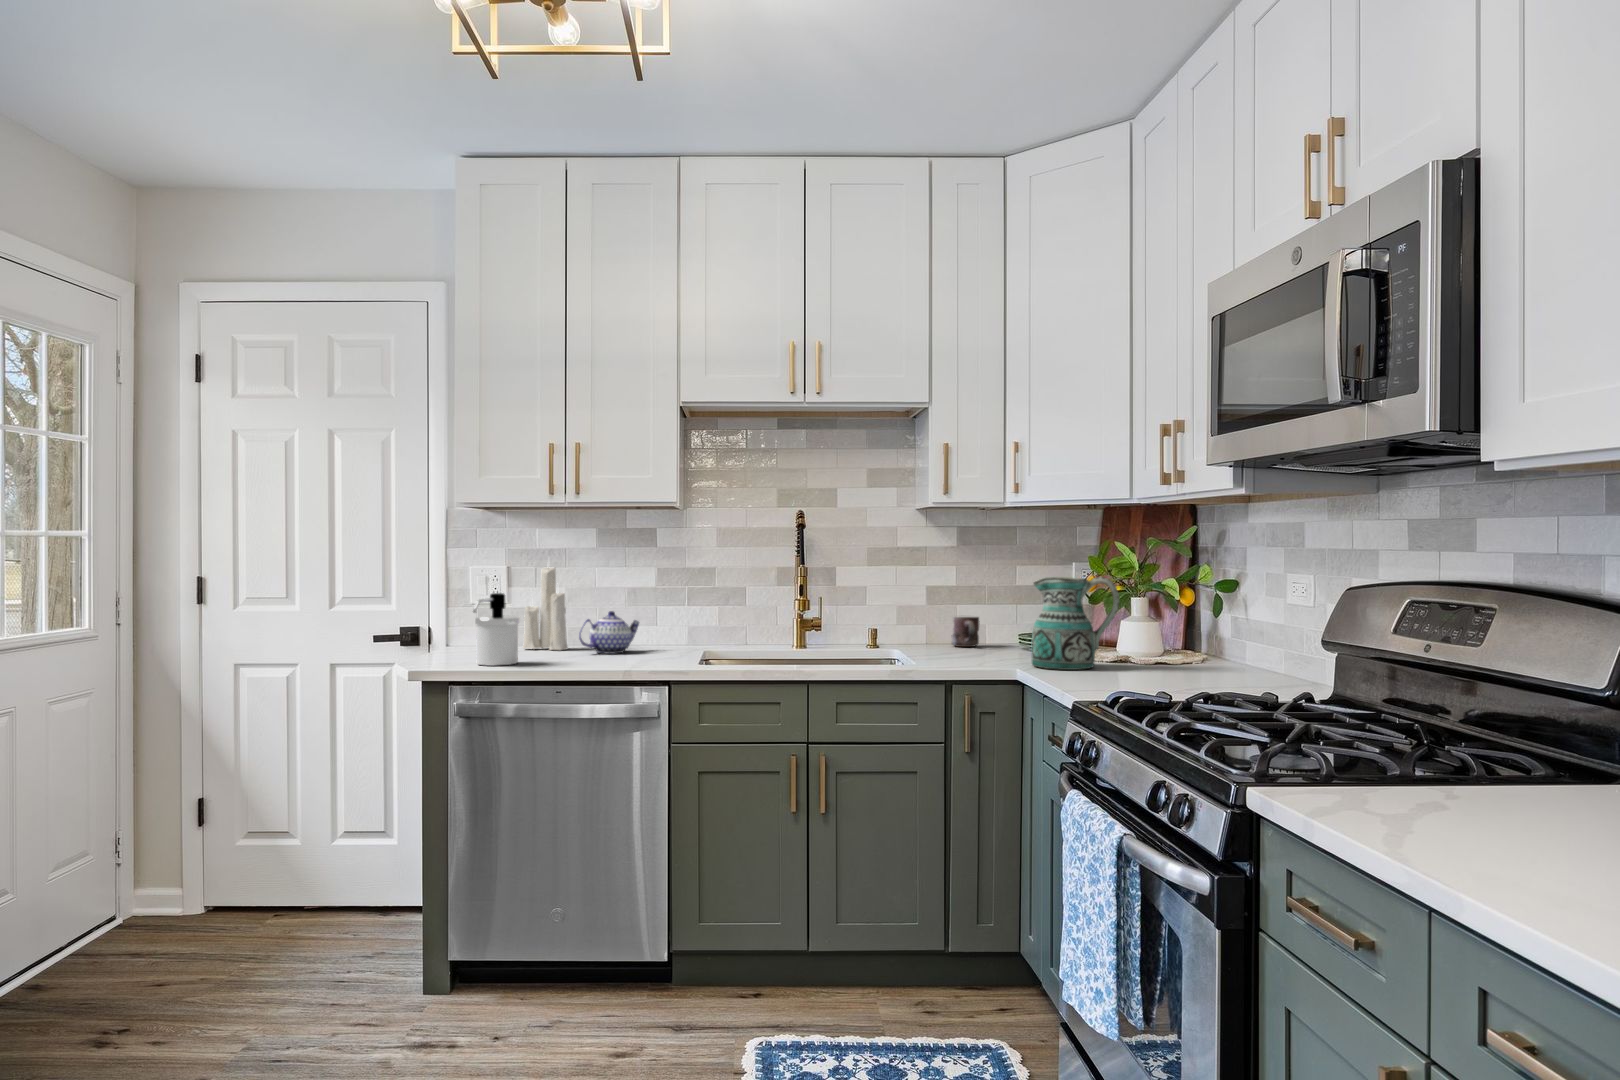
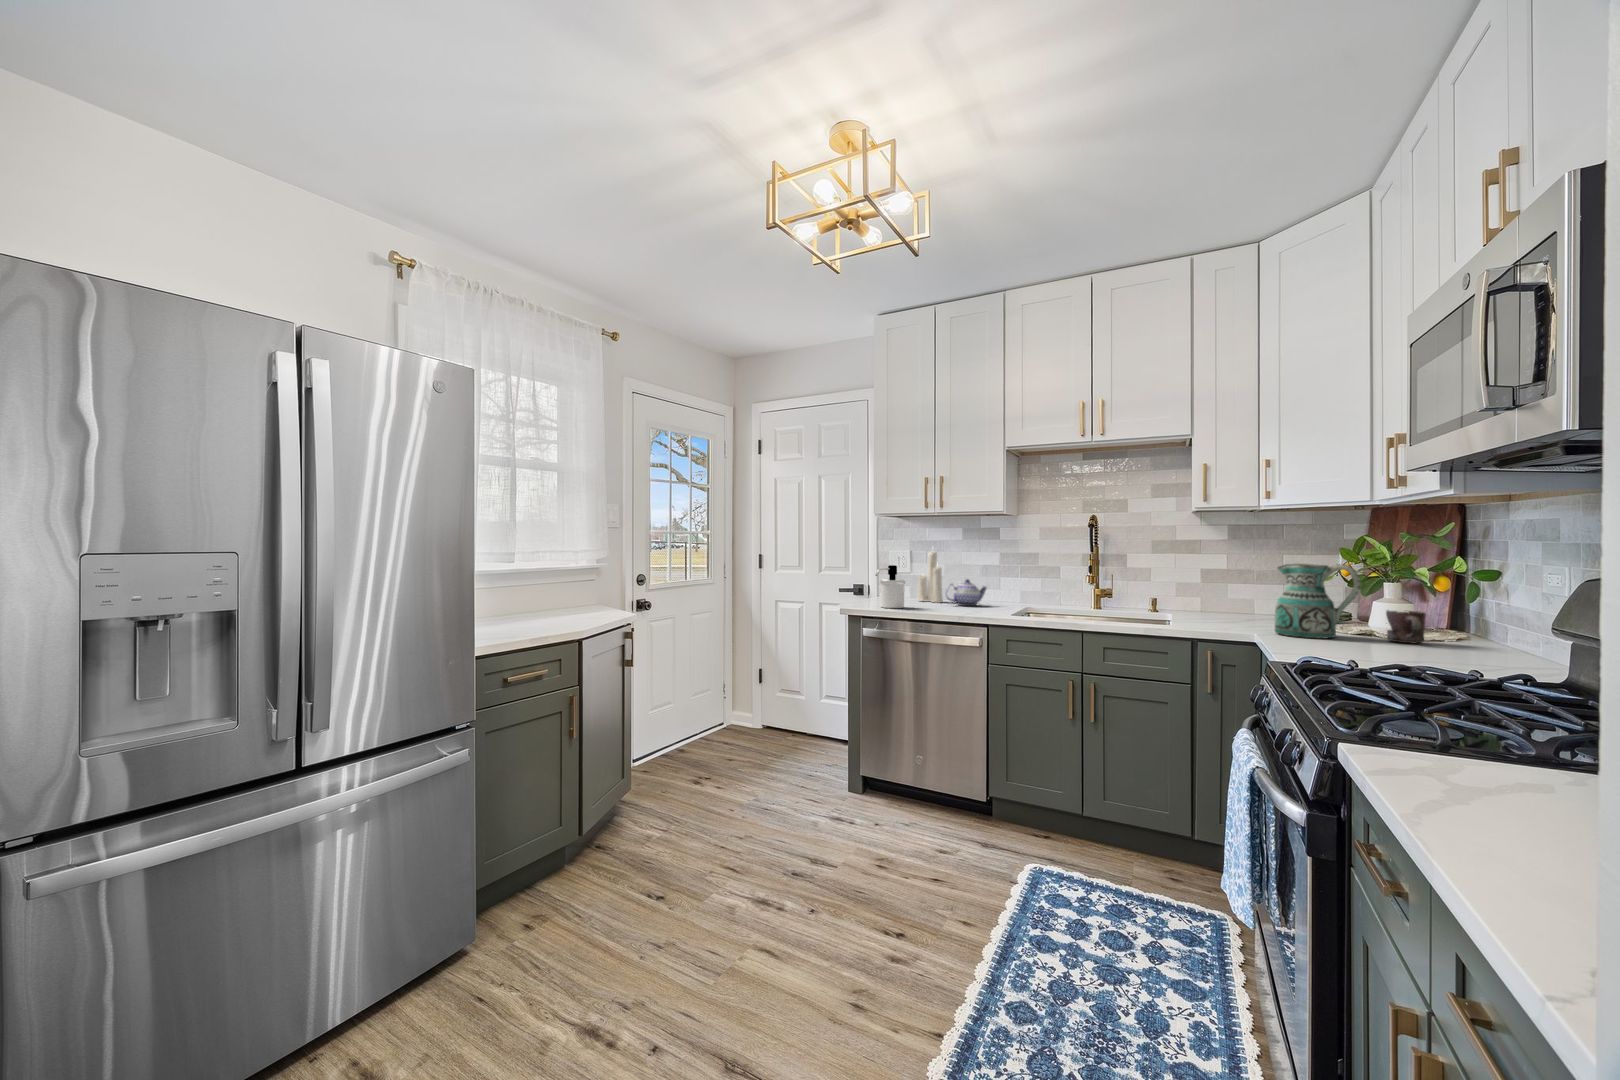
mug: present [951,617,980,647] -> present [1386,610,1426,643]

